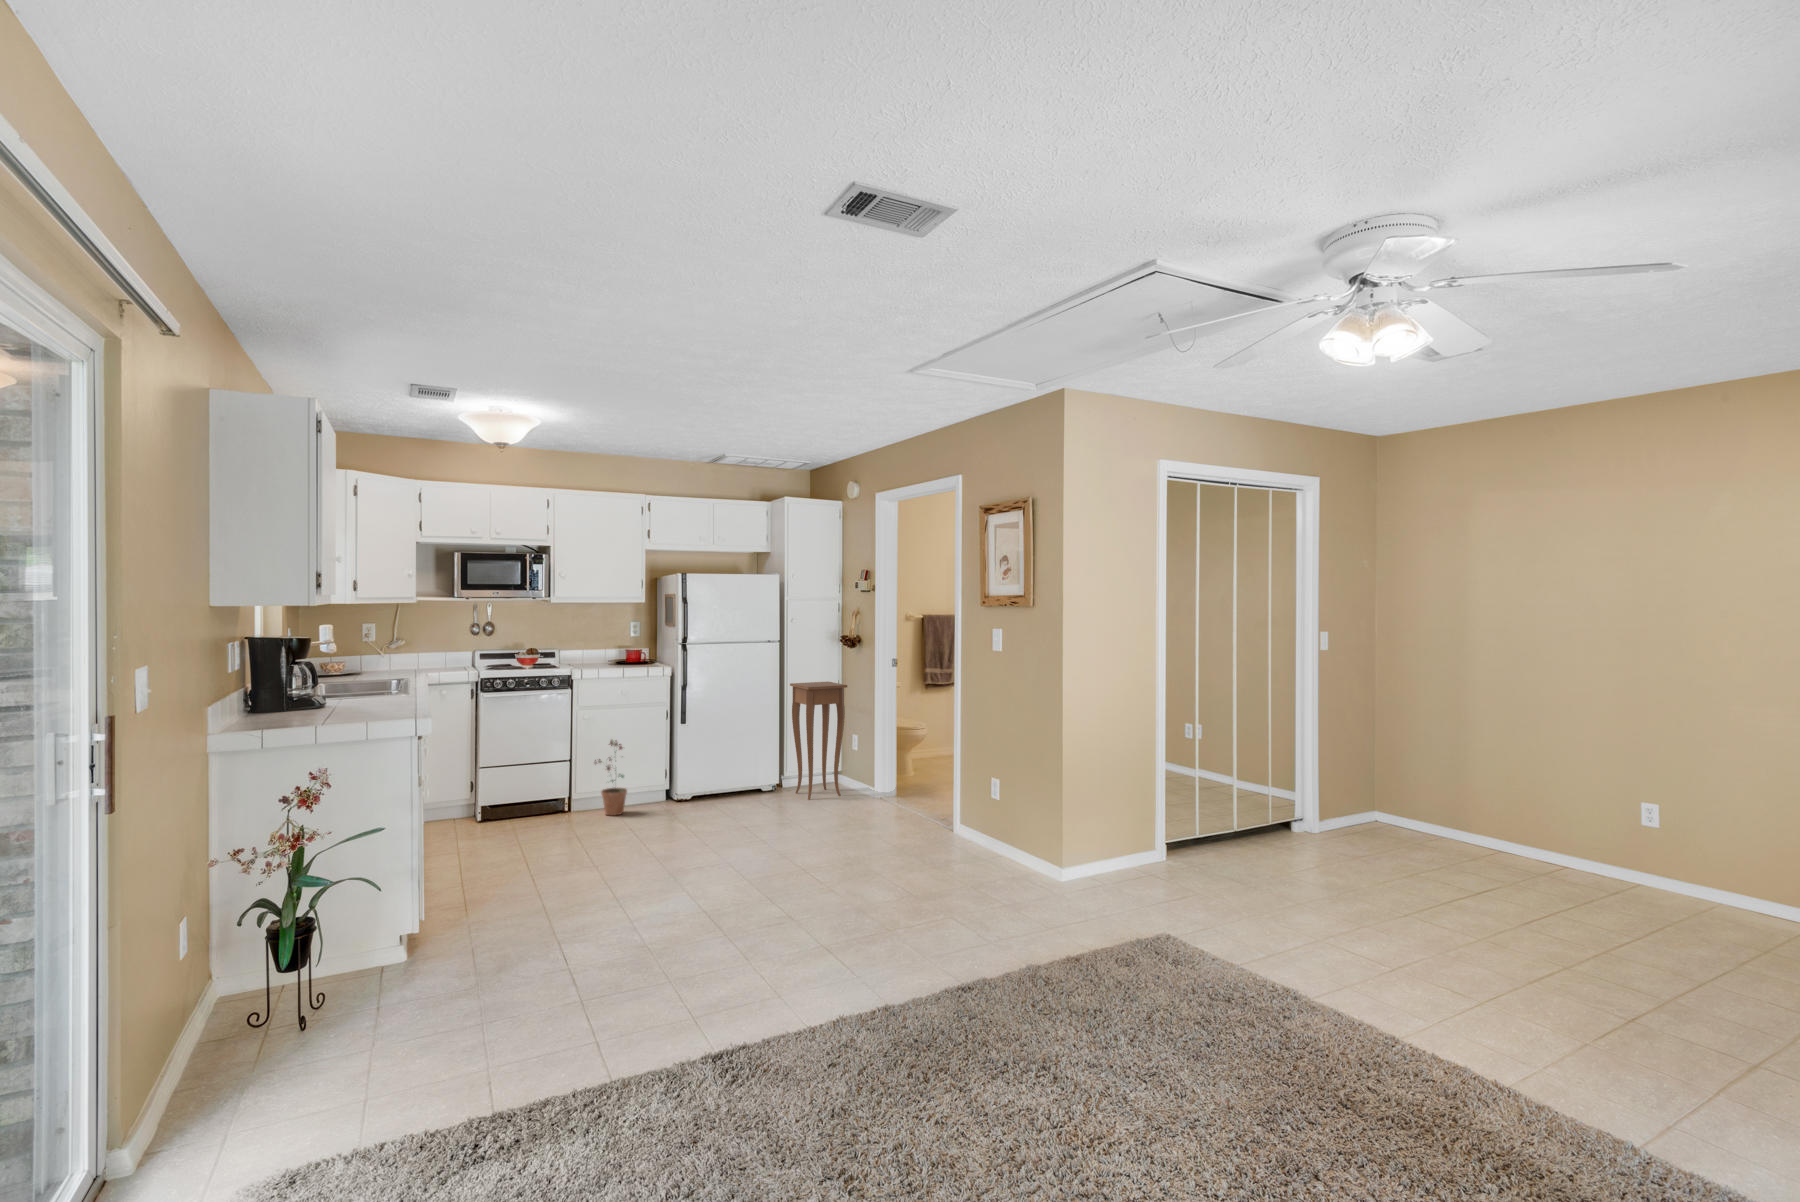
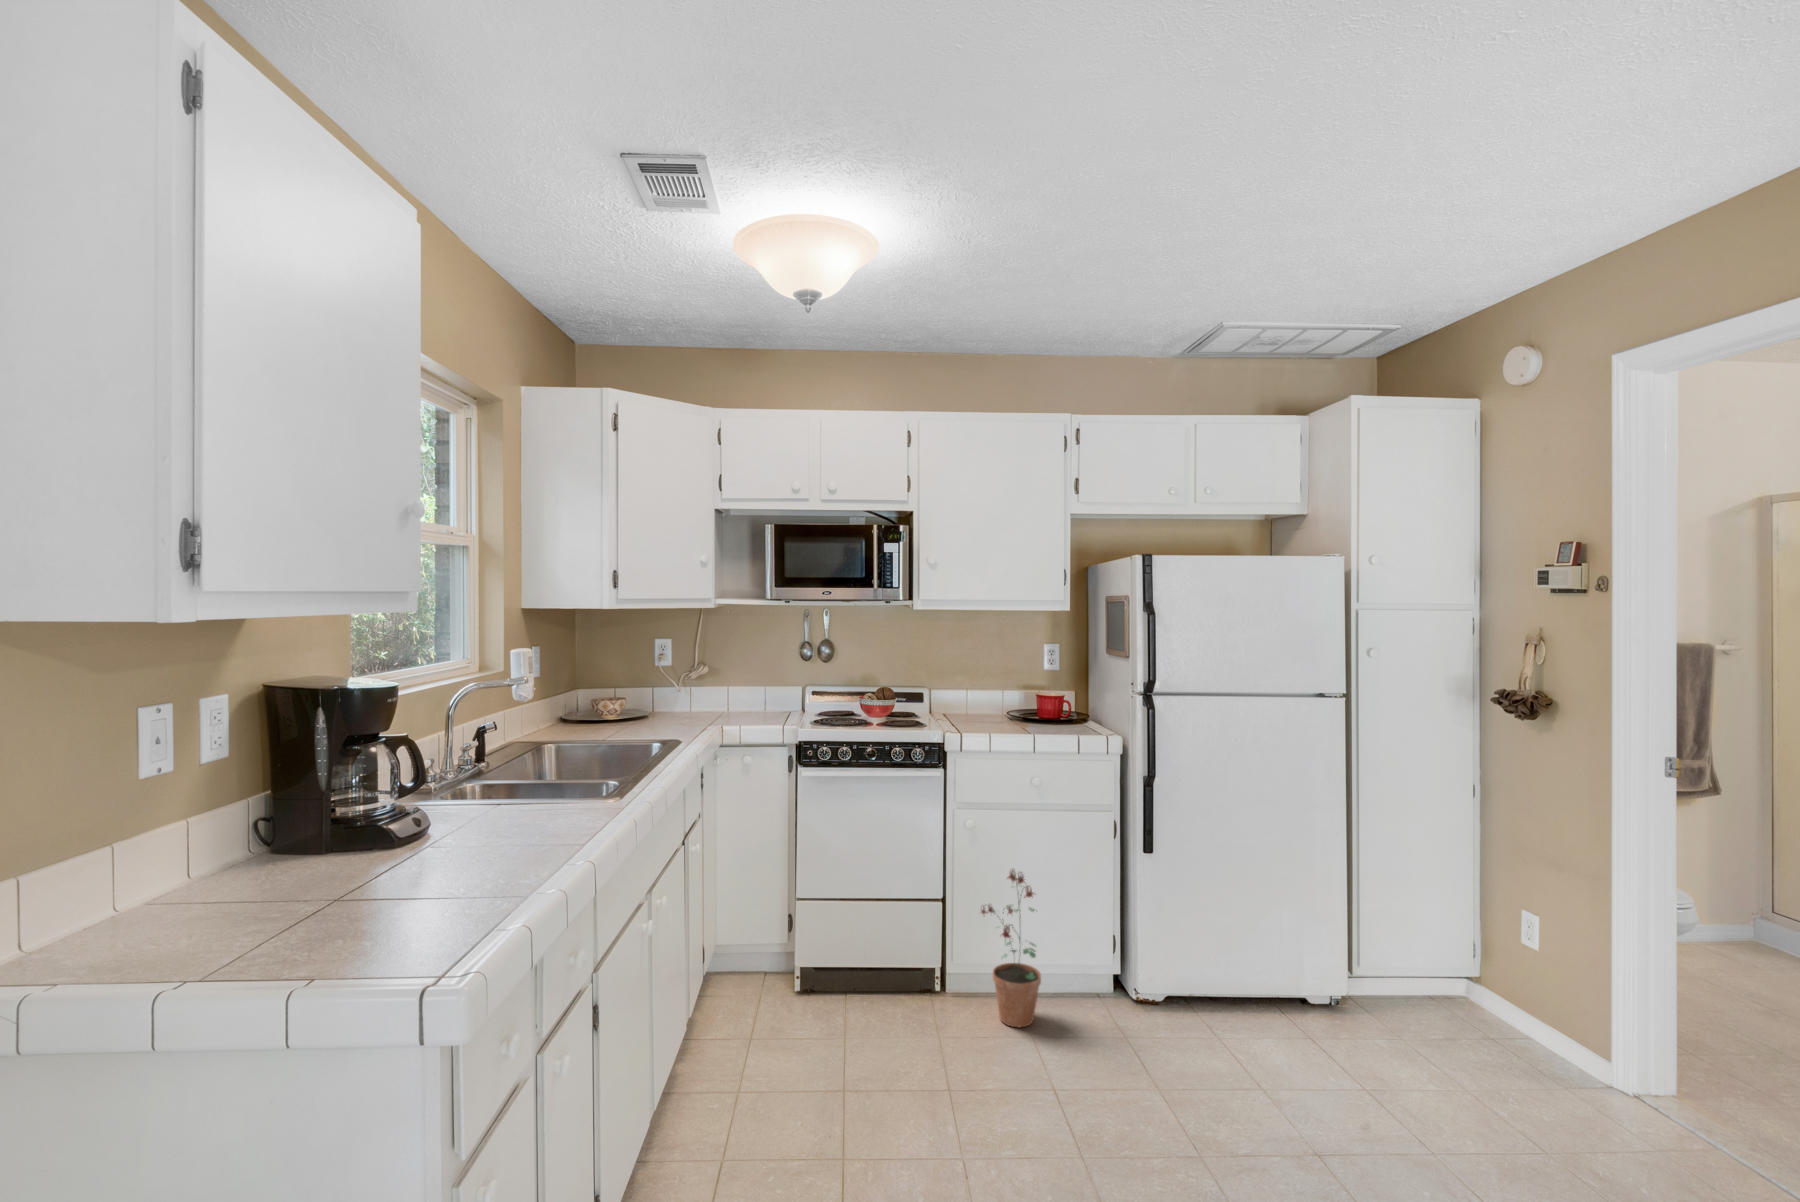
side table: present [790,682,847,800] -> none [1369,781,1529,1055]

